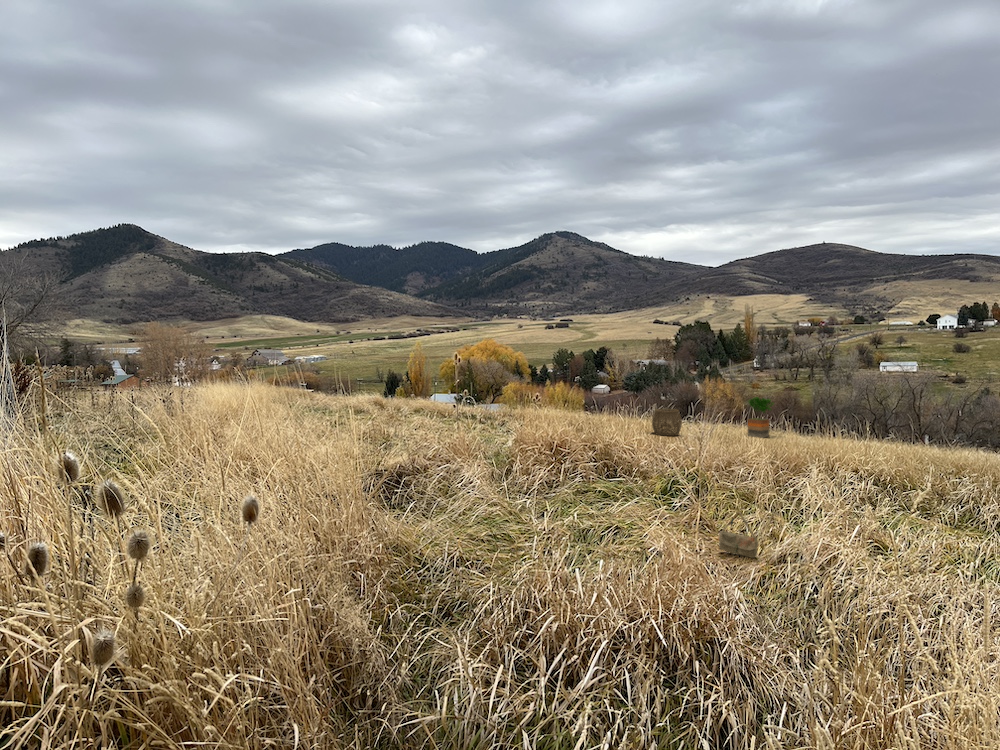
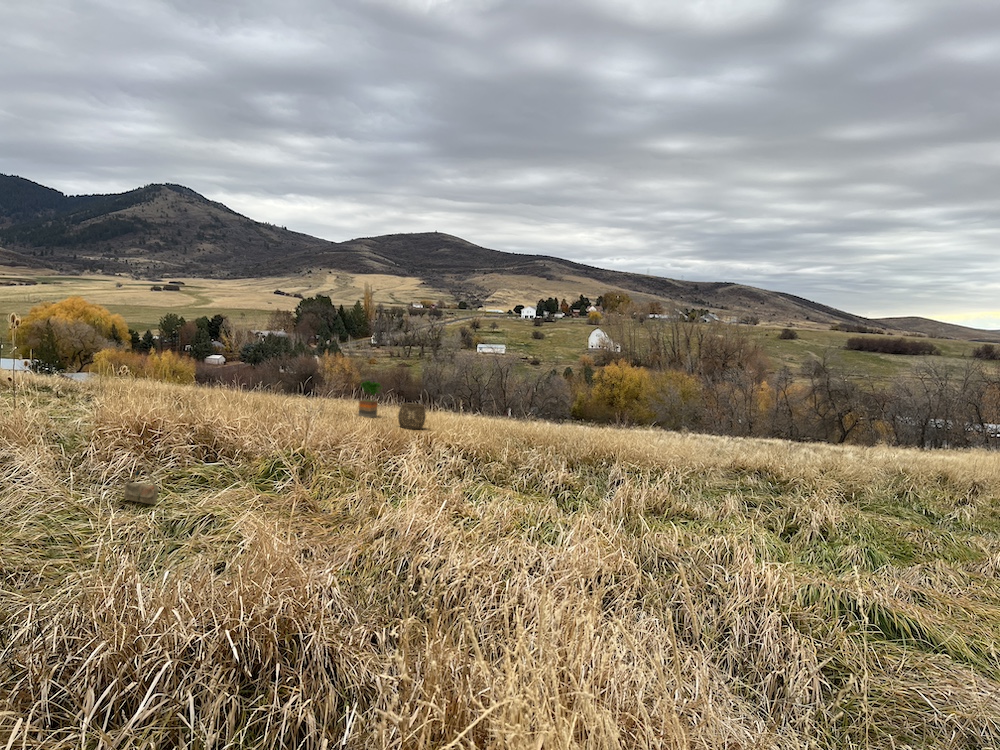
woven basket: present [652,409,682,436] -> present [398,403,426,429]
bag: present [719,512,758,558] -> present [124,464,159,504]

